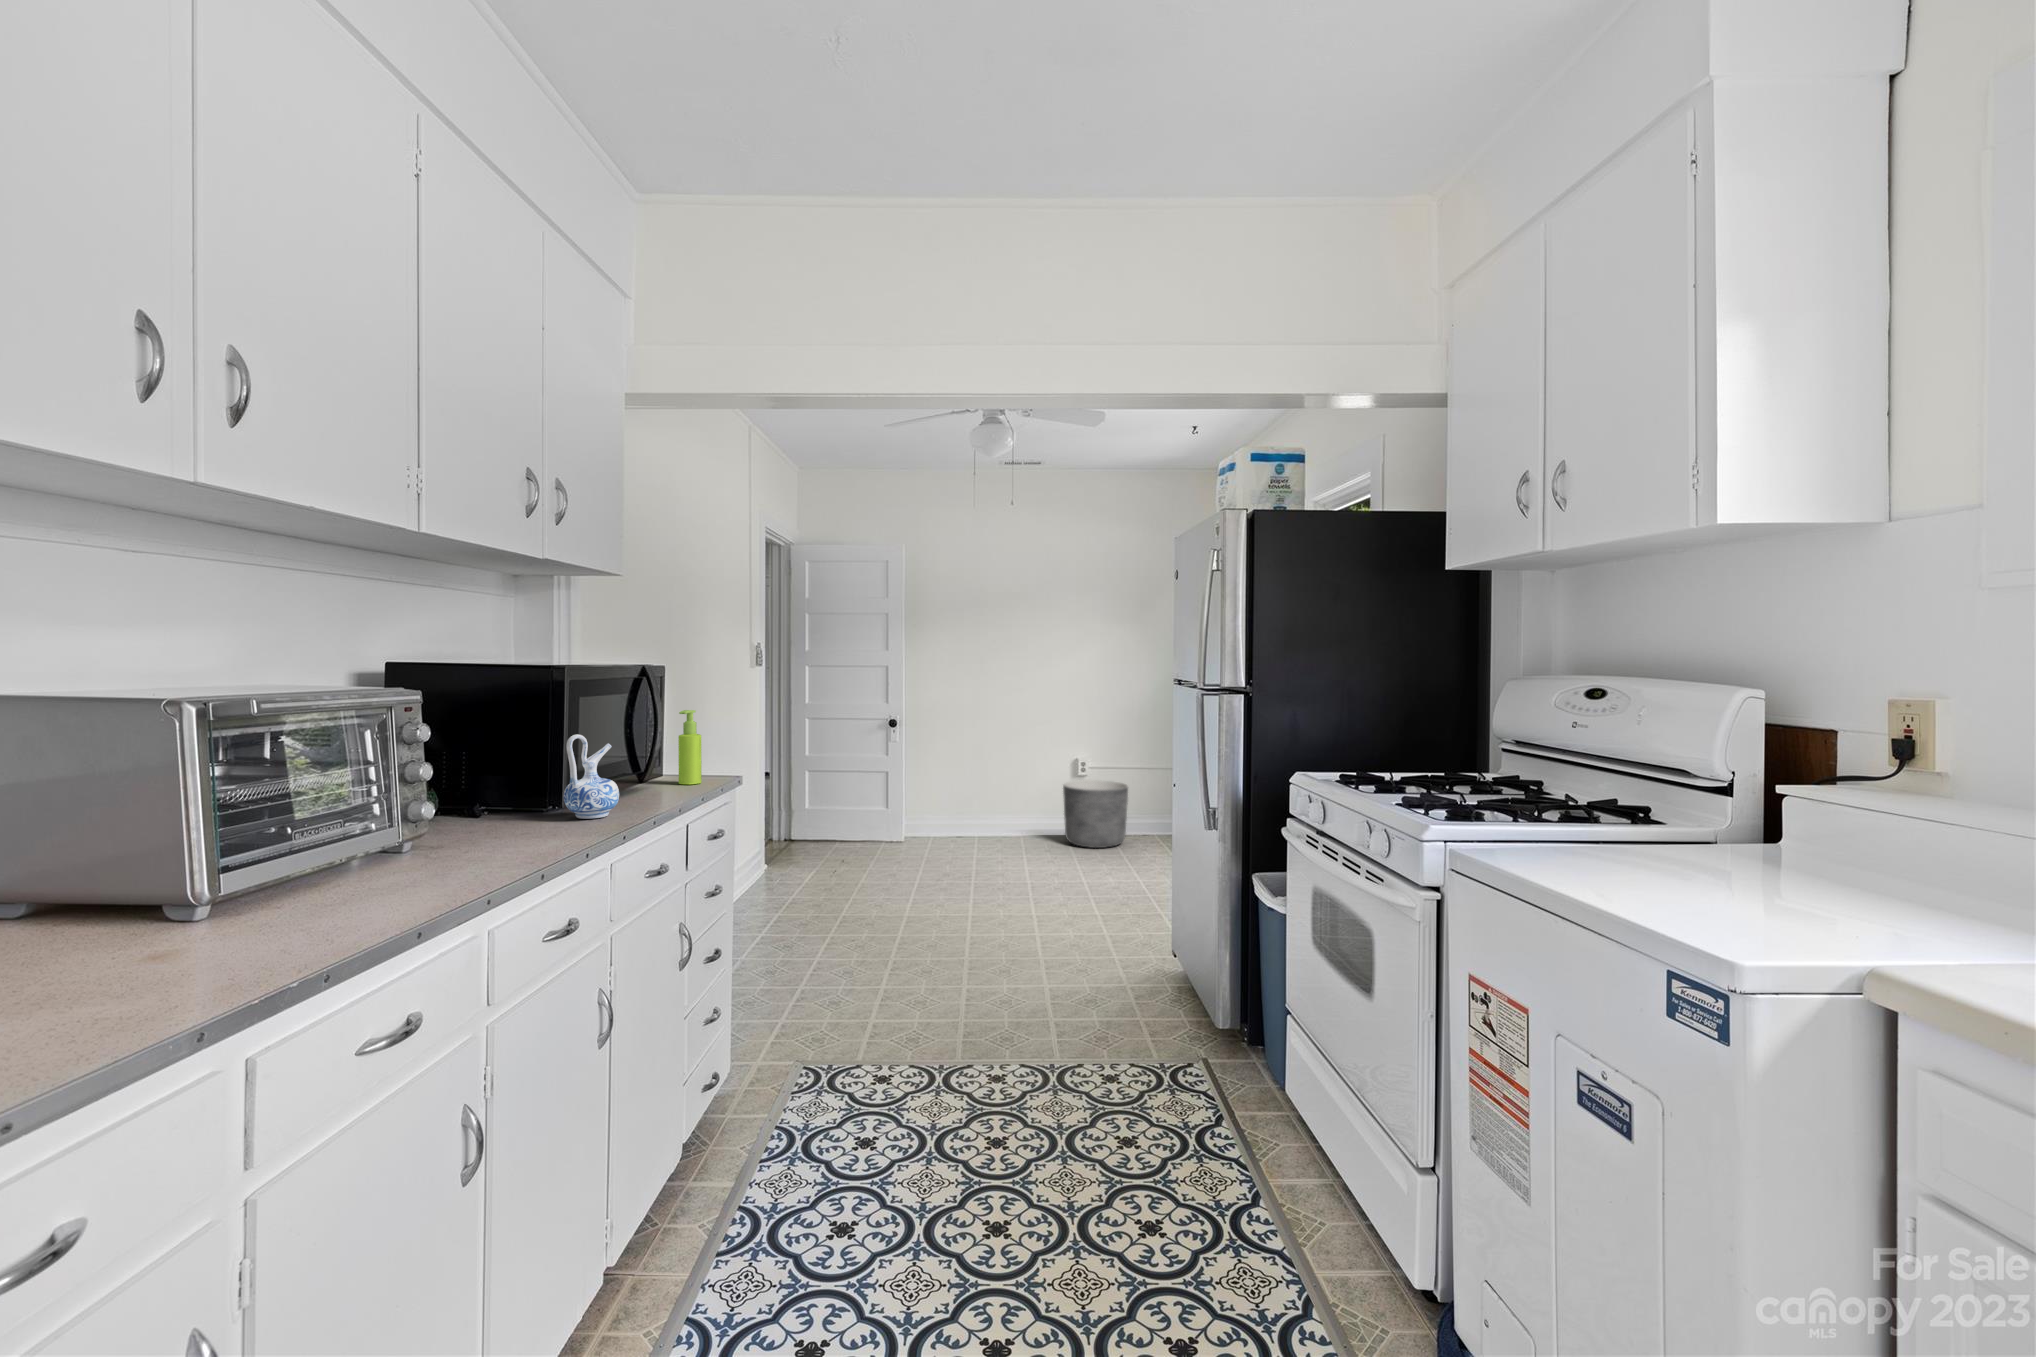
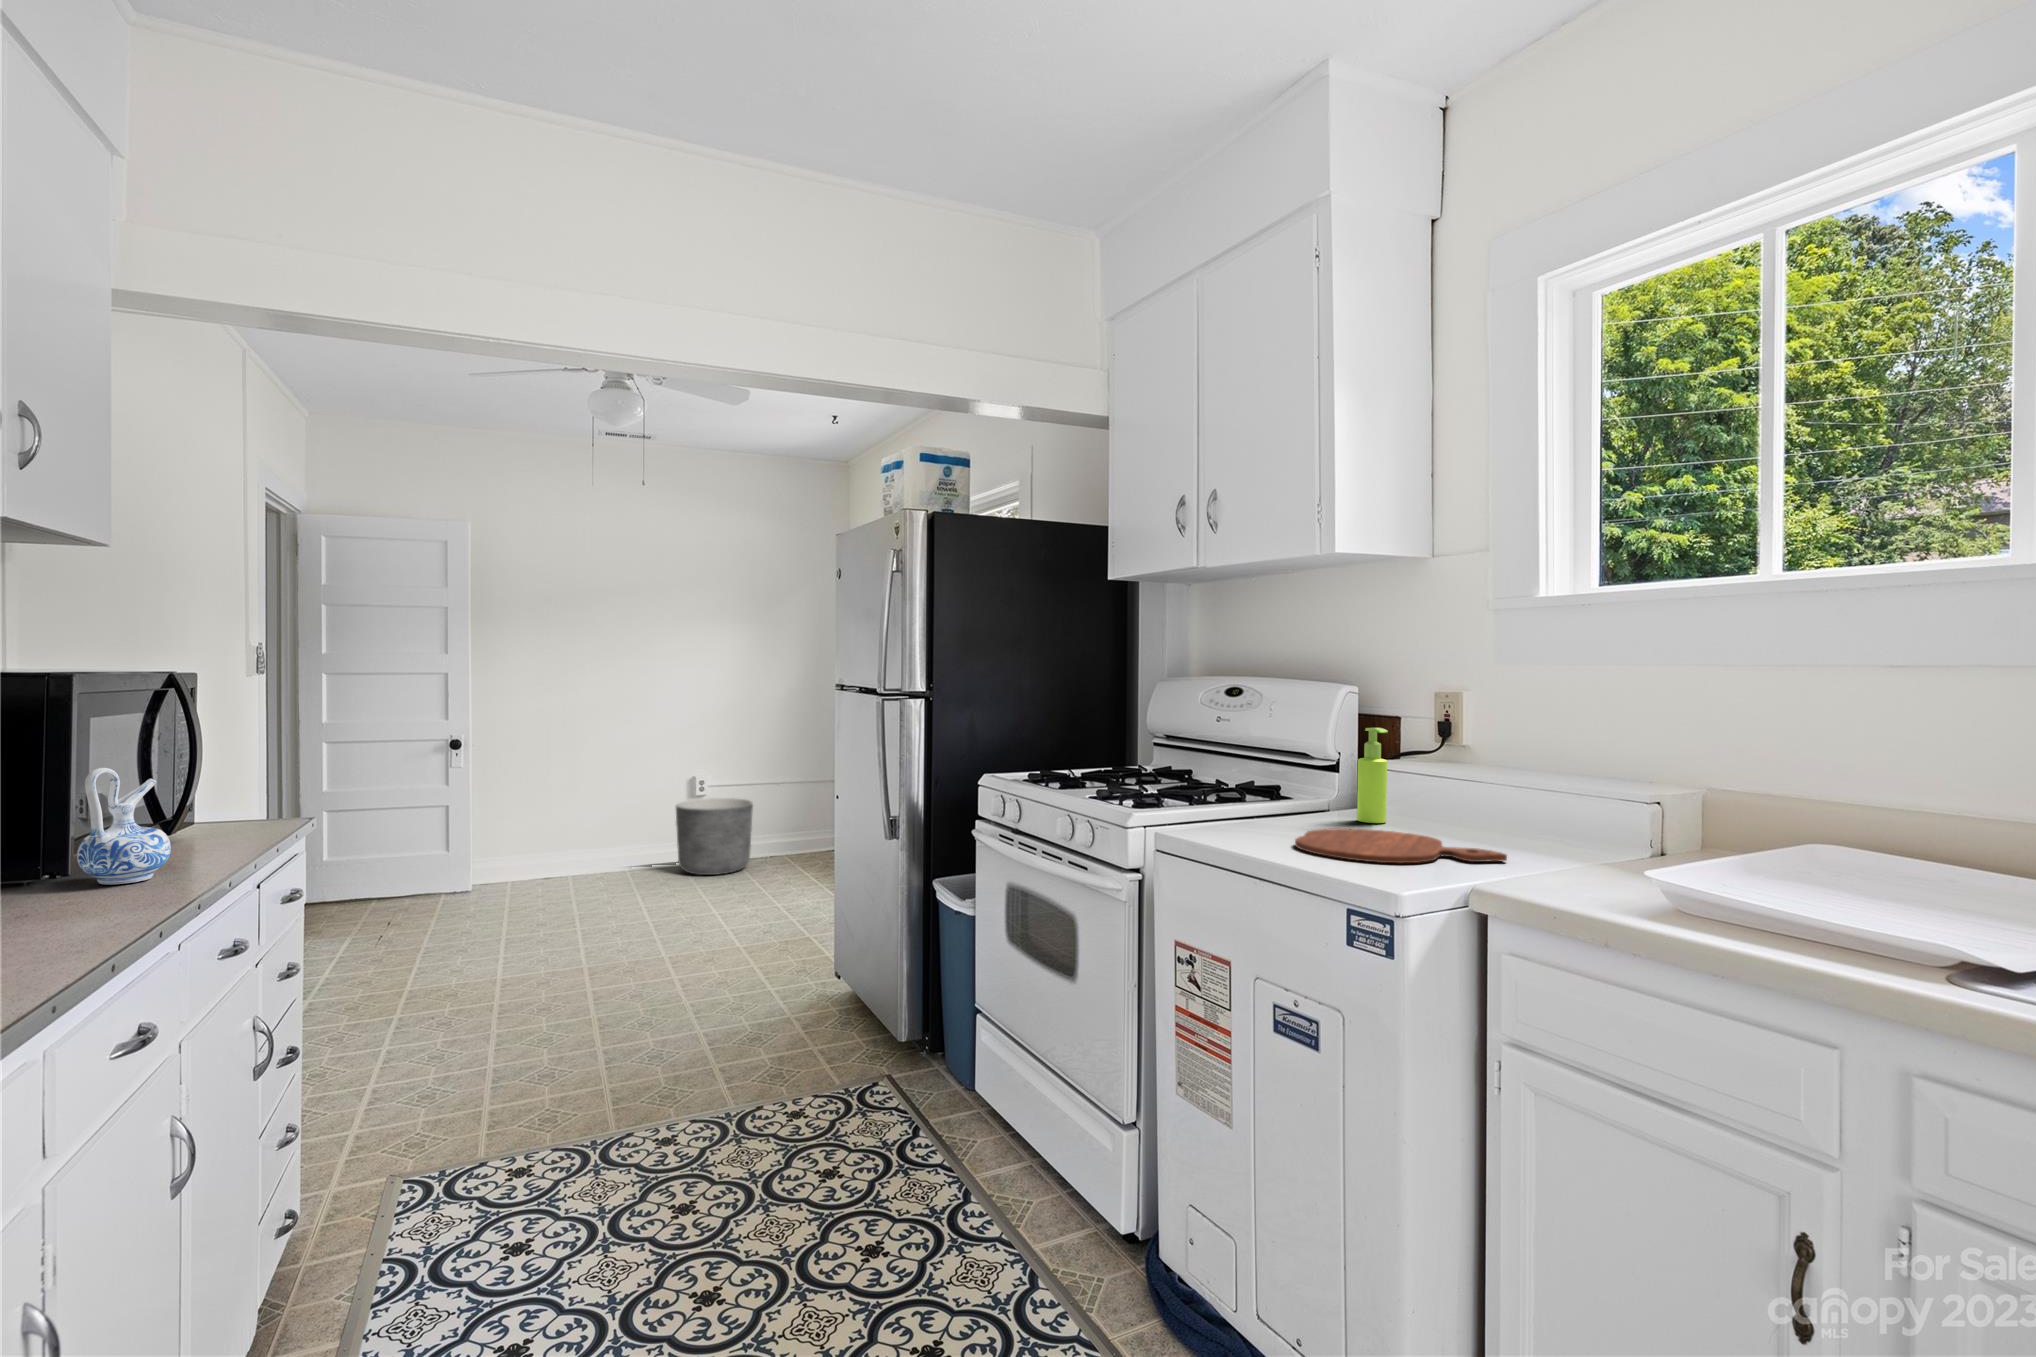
soap dispenser: present [678,710,702,784] -> present [1357,728,1388,823]
cutting board: none [1624,865,1966,936] -> present [1295,828,1507,863]

